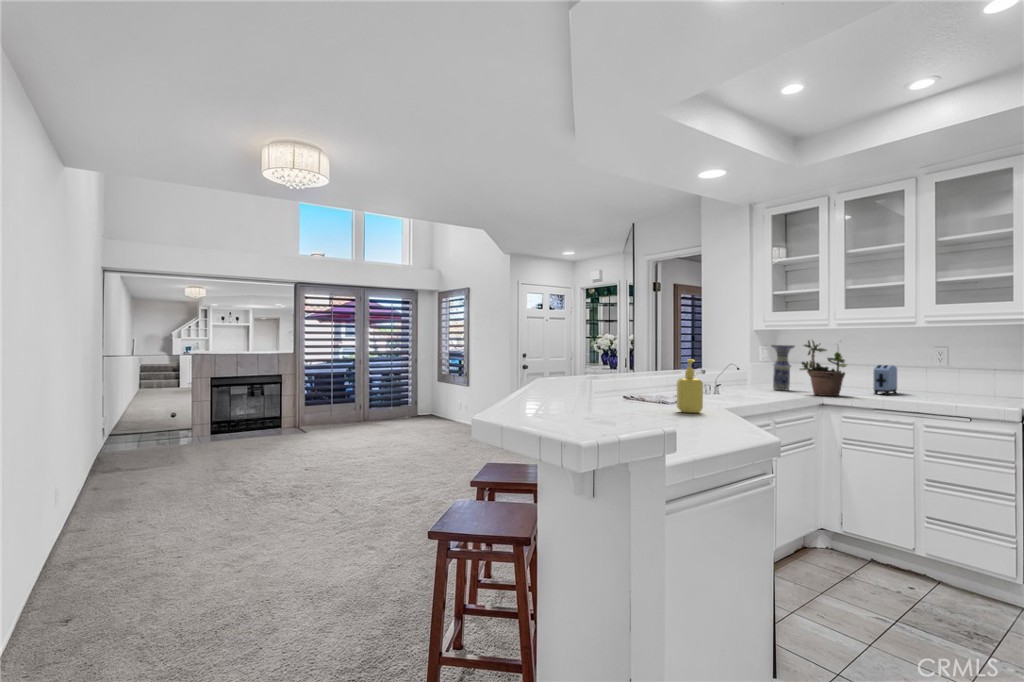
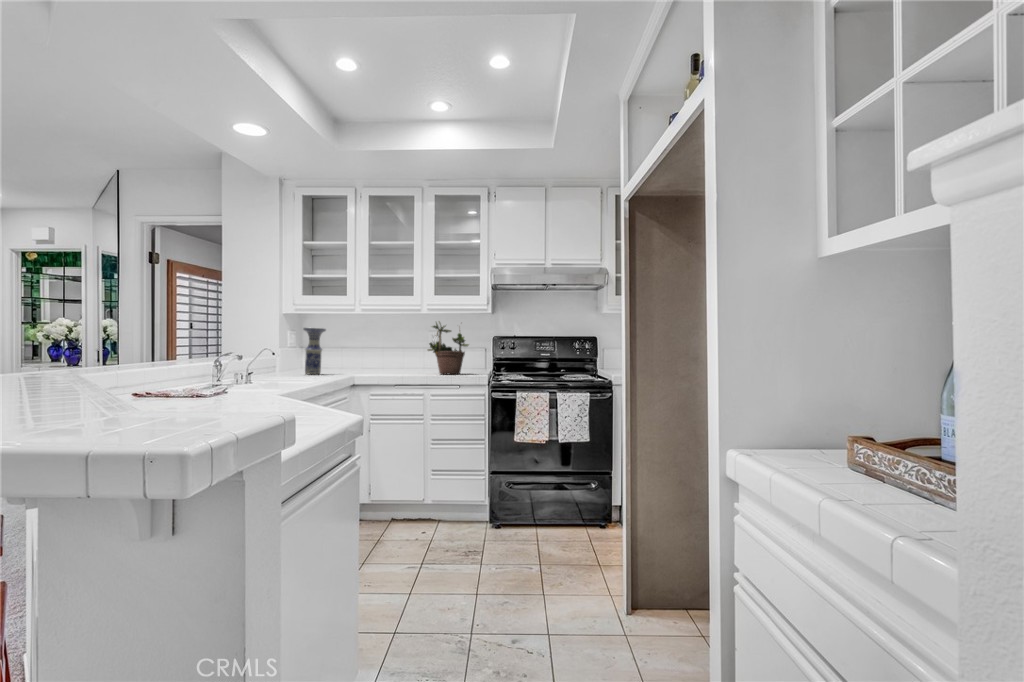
potted plant: present [800,341,847,396] -> present [428,322,469,374]
soap dispenser: present [677,359,703,413] -> none [230,330,264,393]
toaster: present [873,365,897,395] -> none [392,347,407,373]

